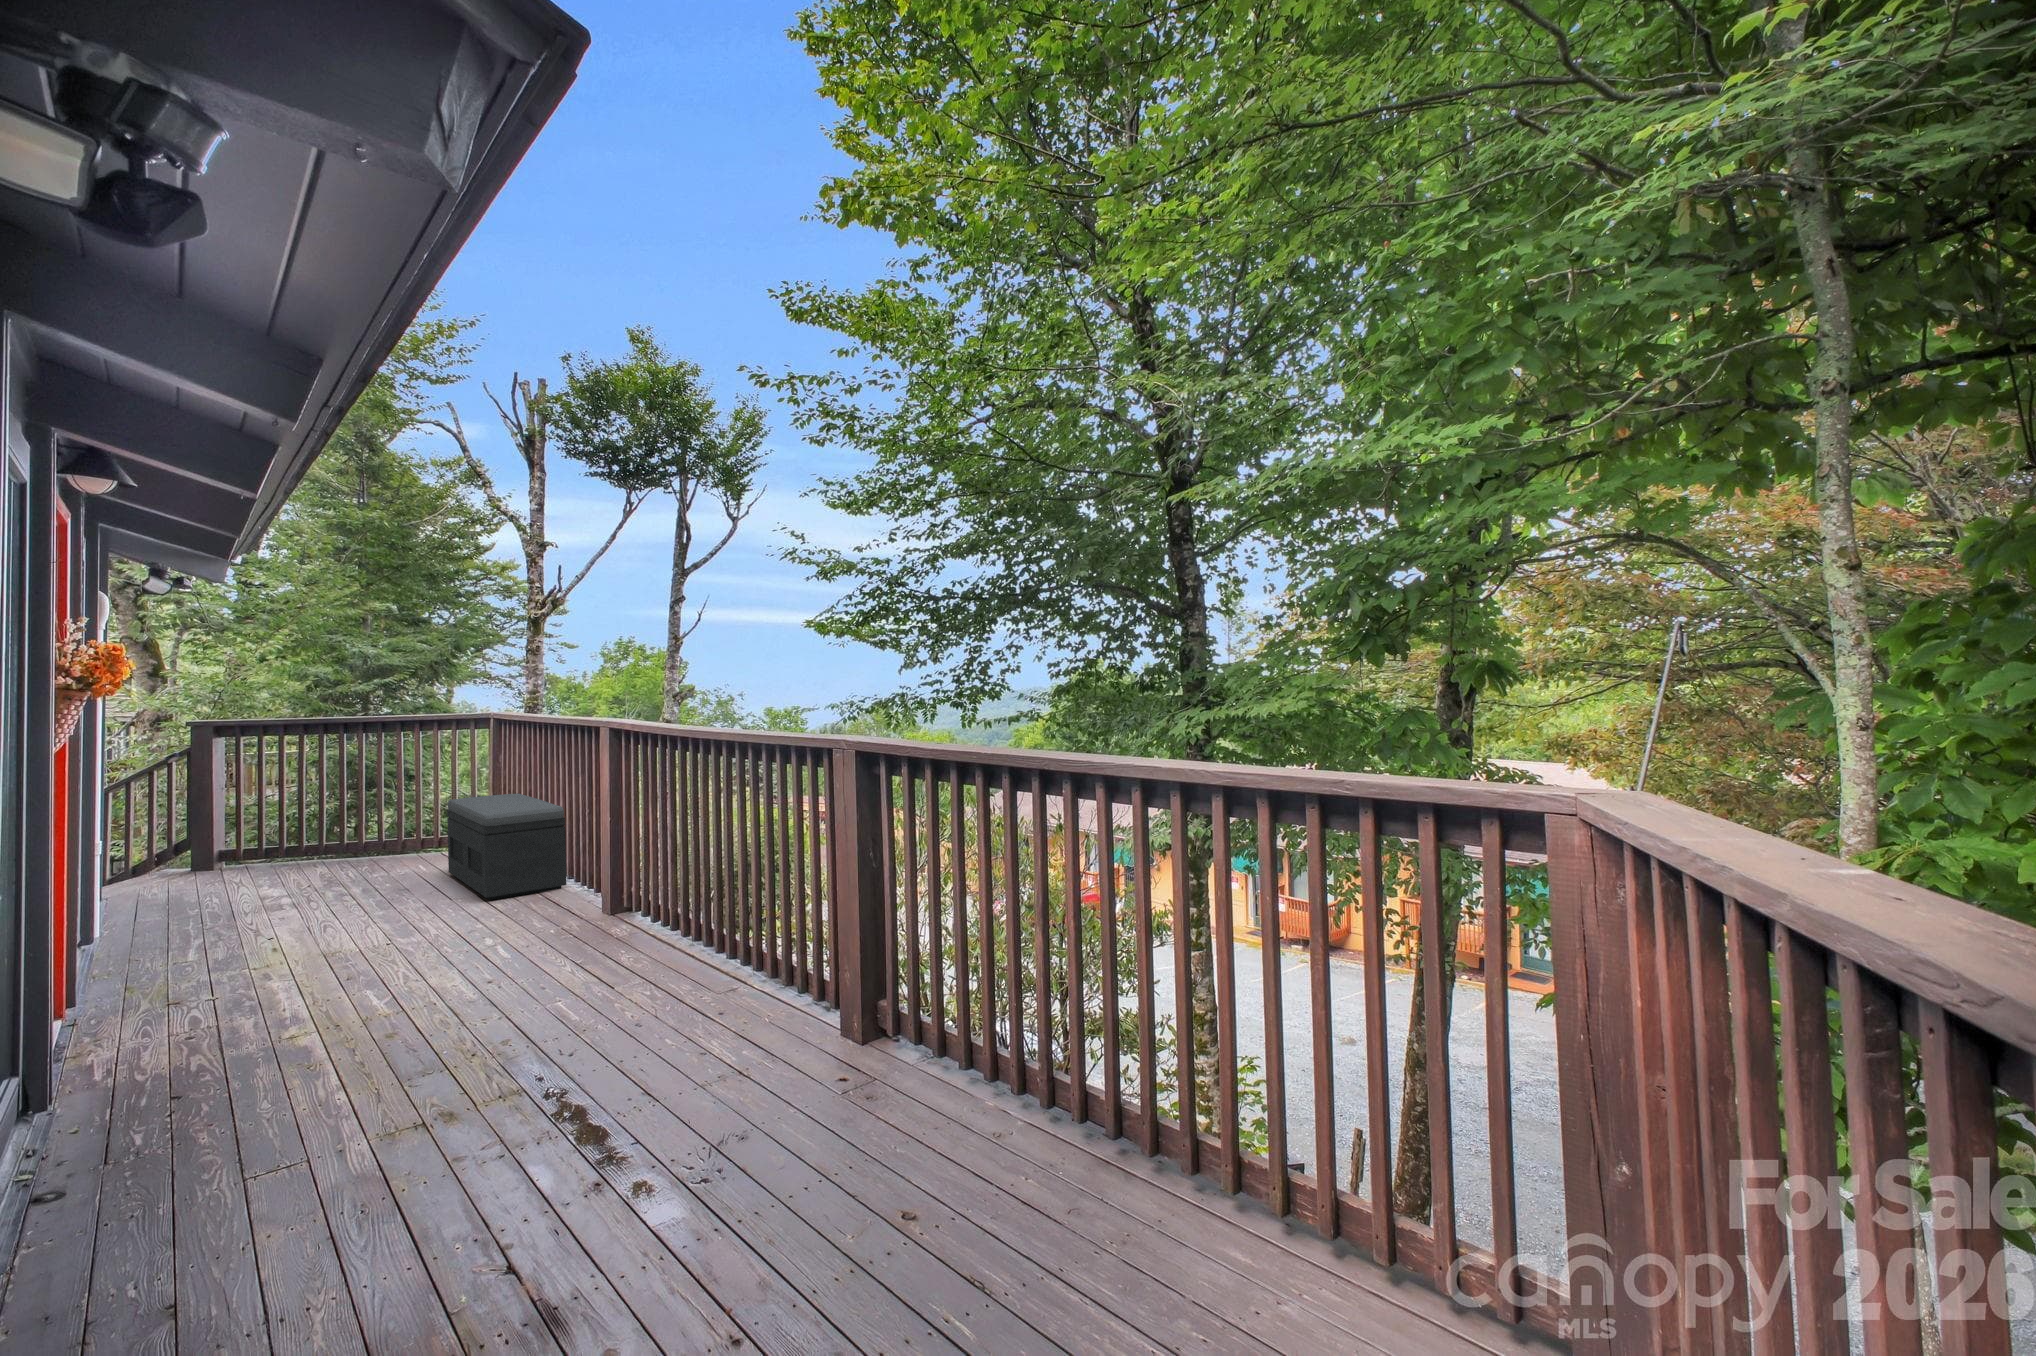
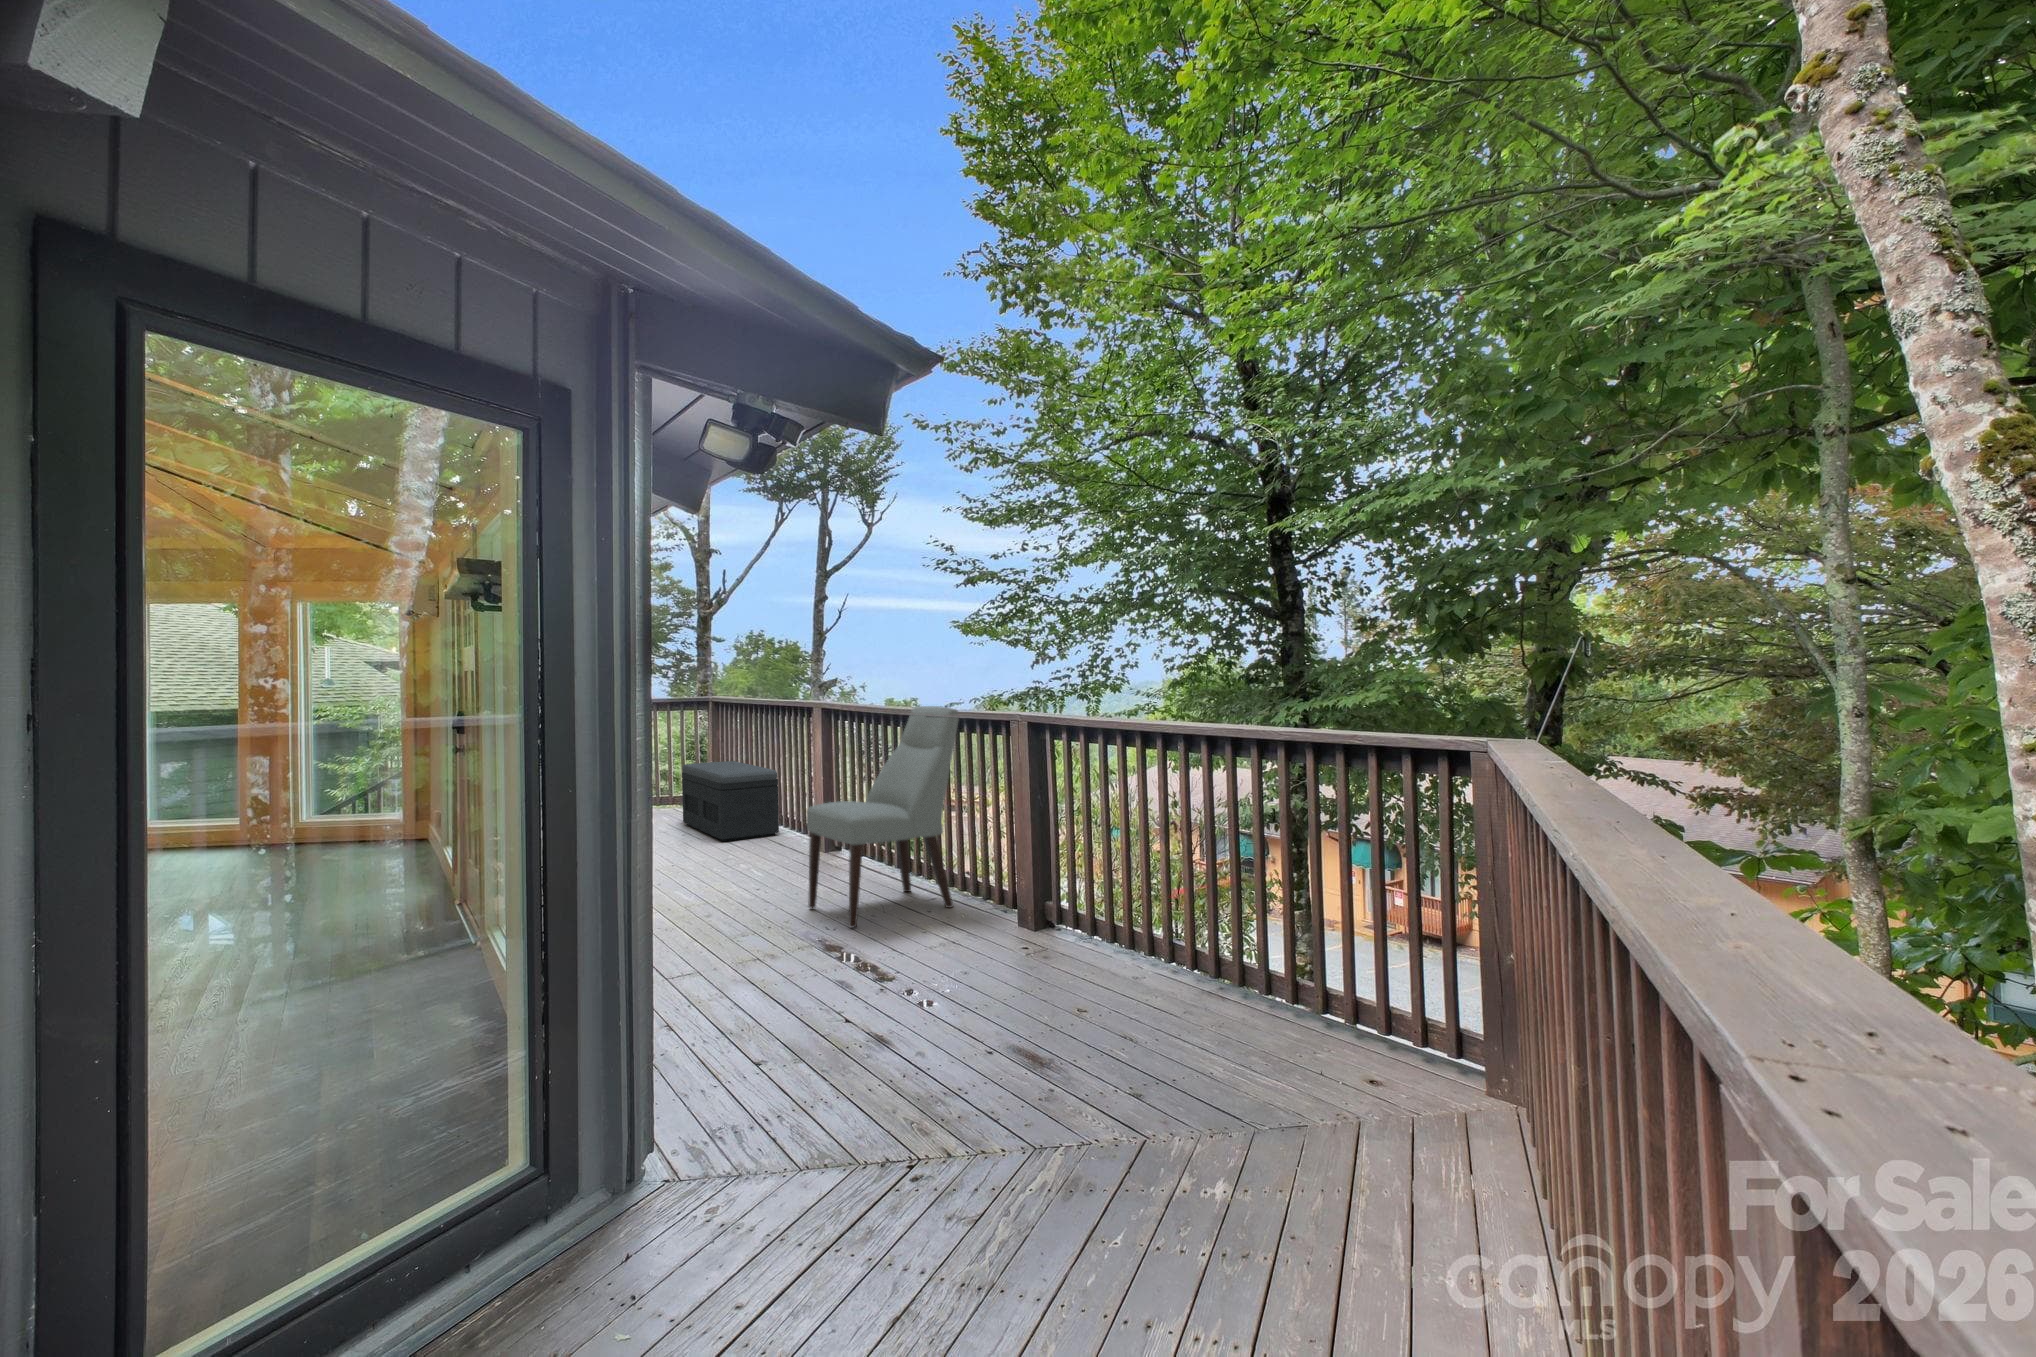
chair: none [554,730,767,1043] -> present [807,706,959,927]

